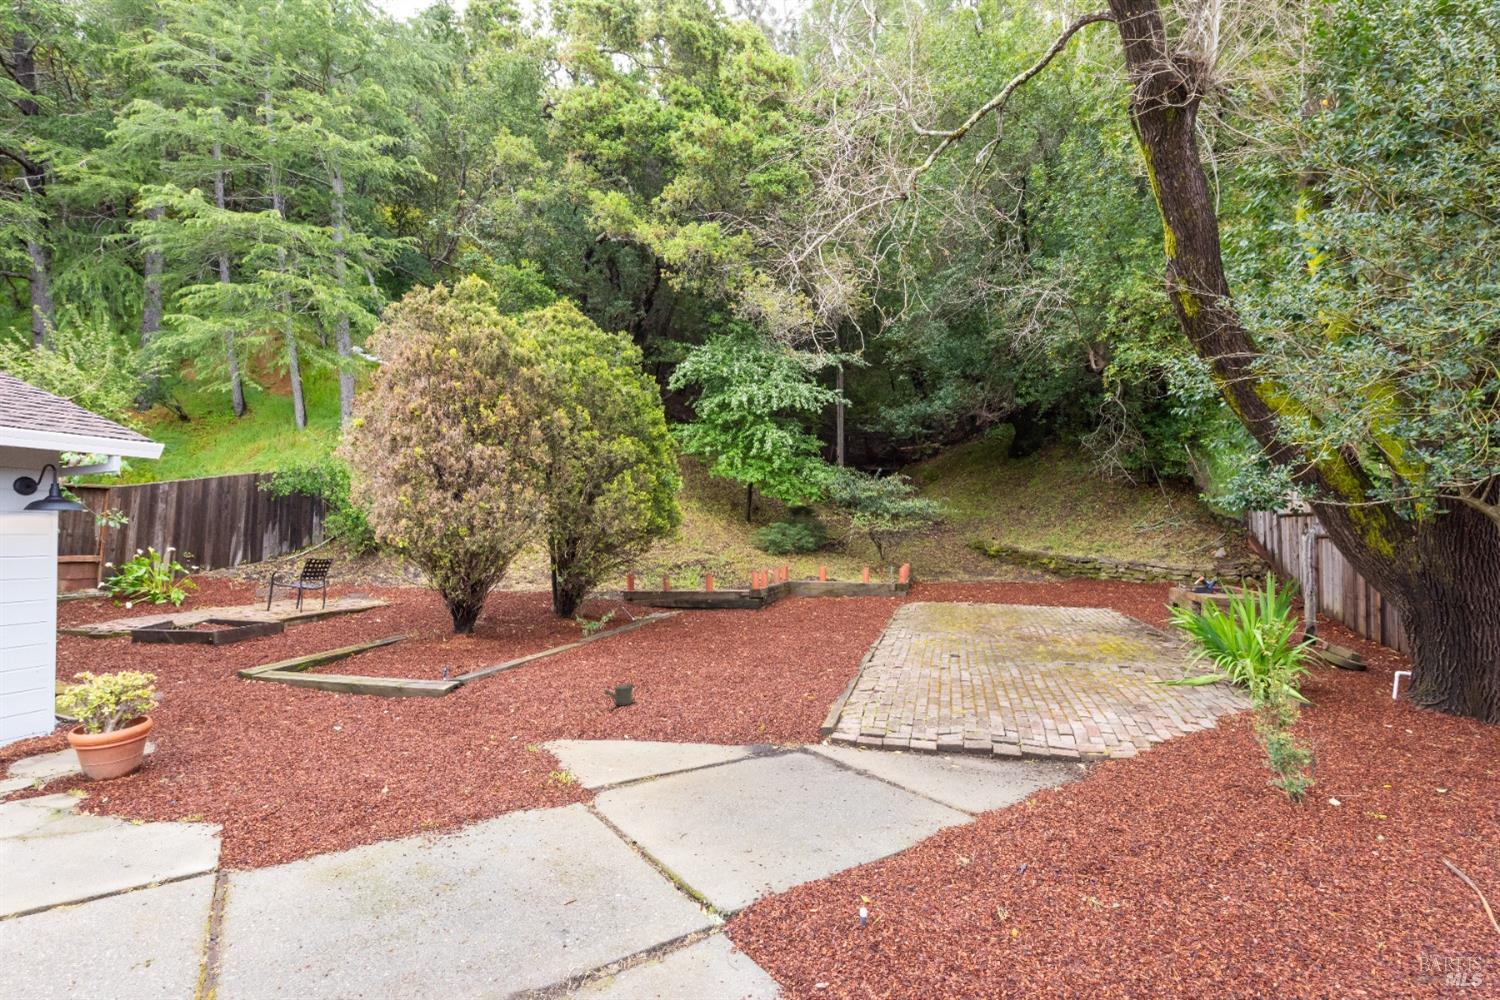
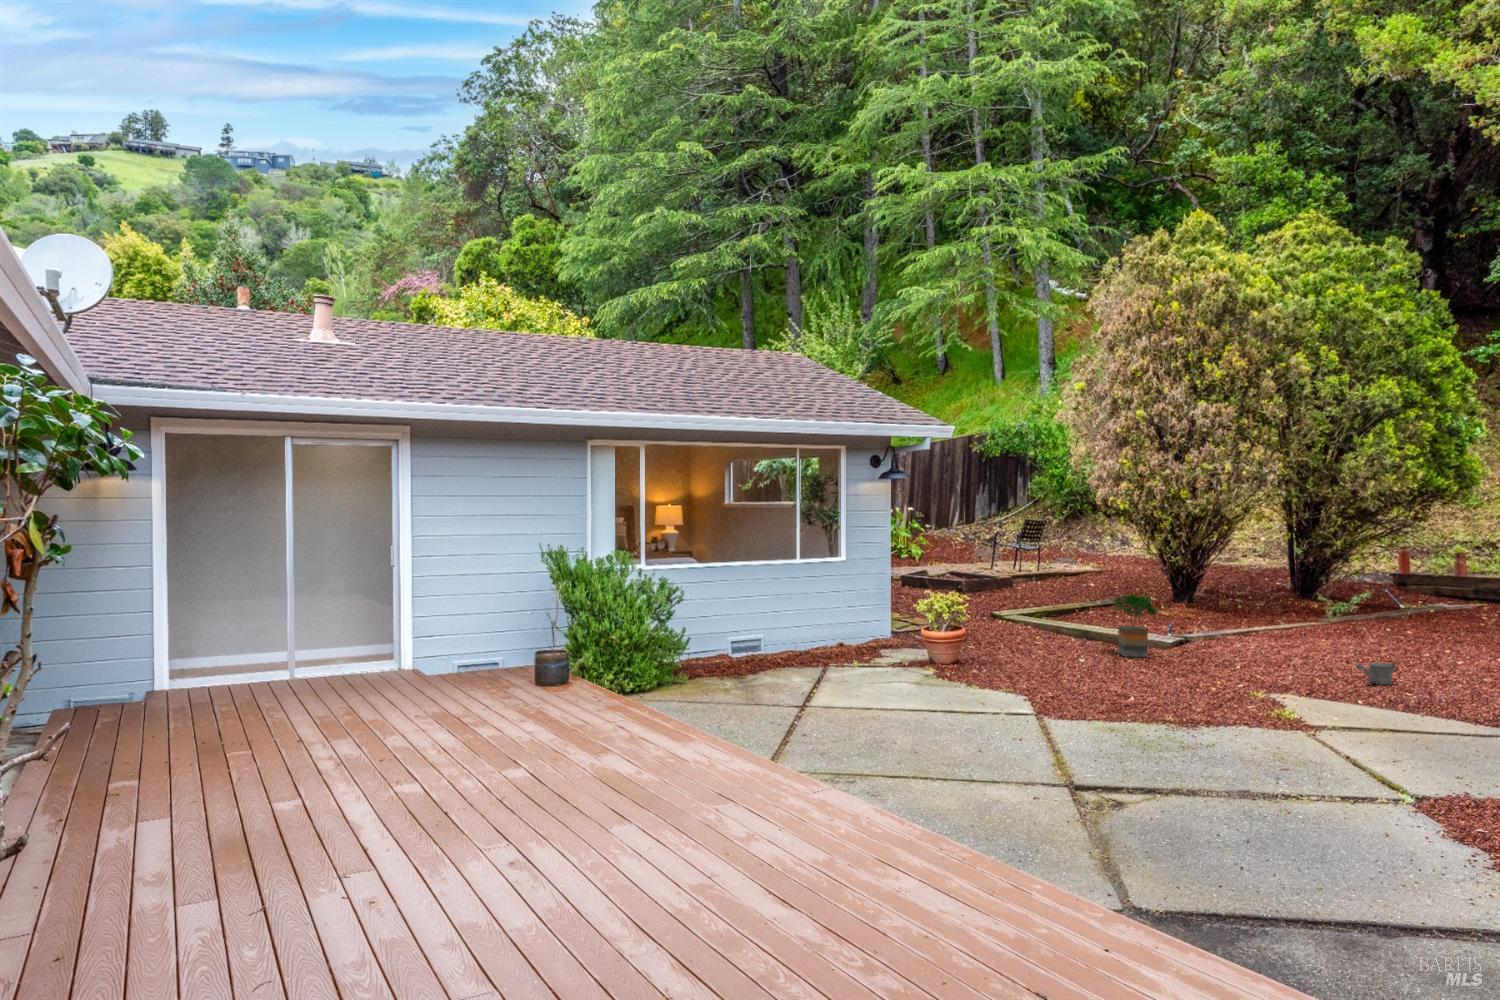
potted tree: none [375,641,427,714] -> present [1113,594,1158,657]

